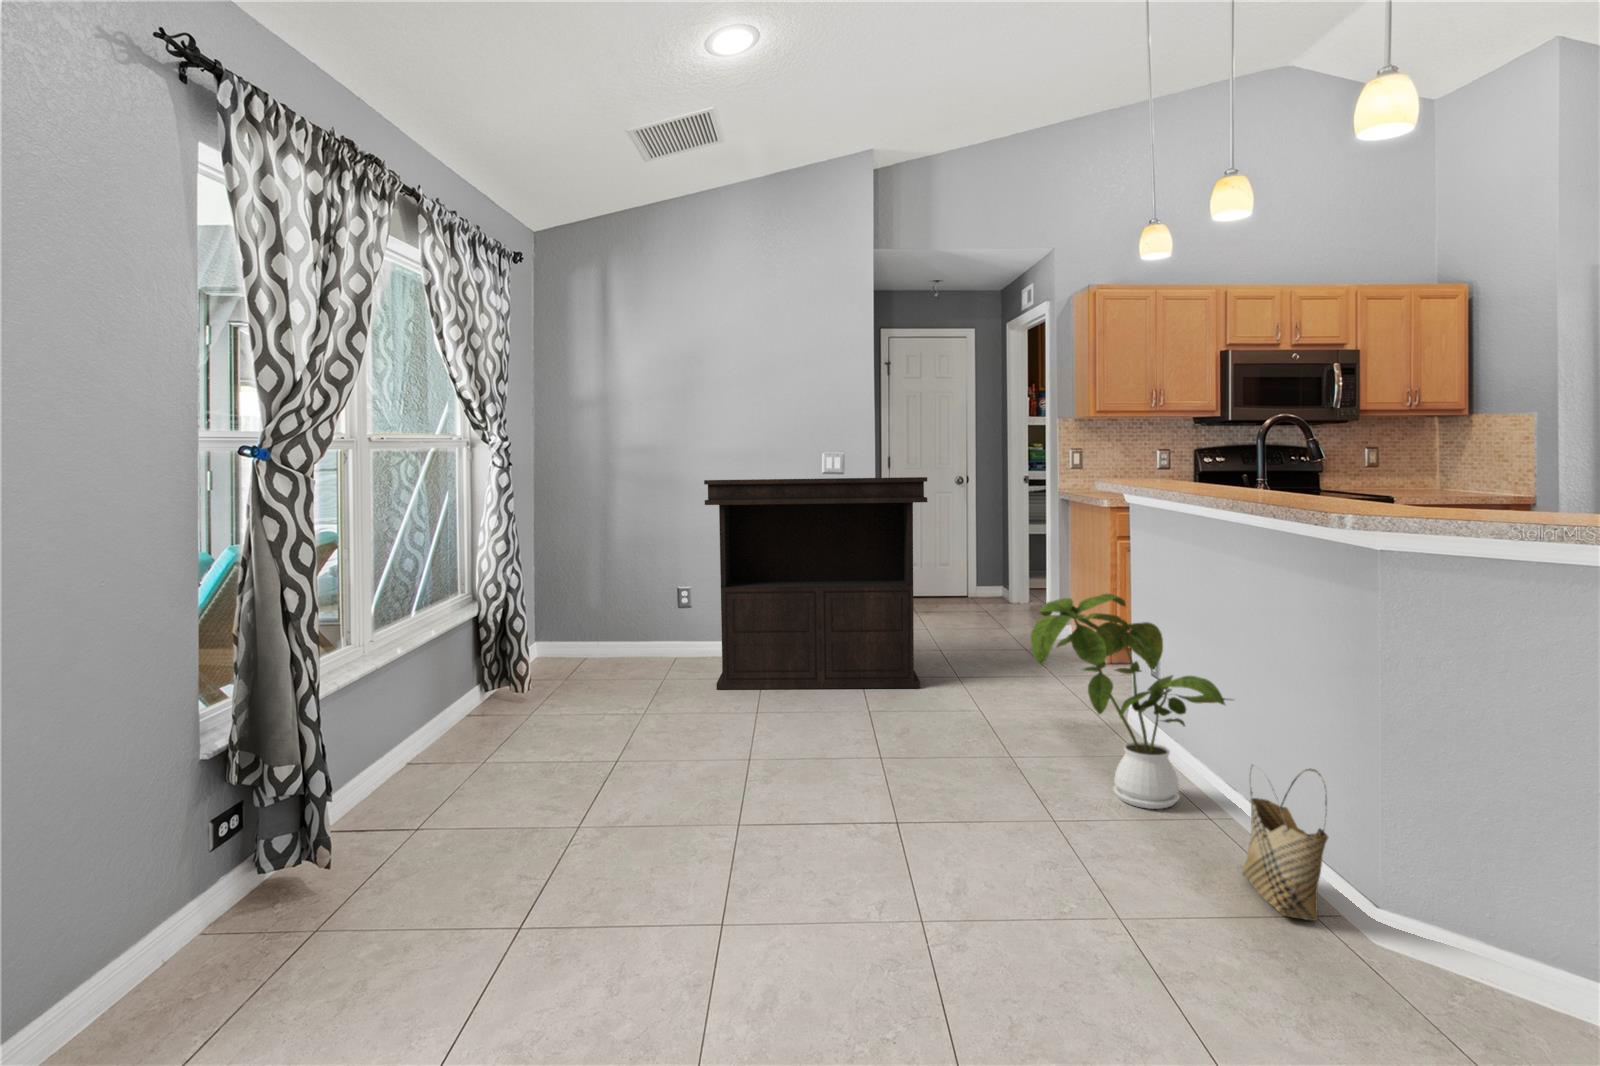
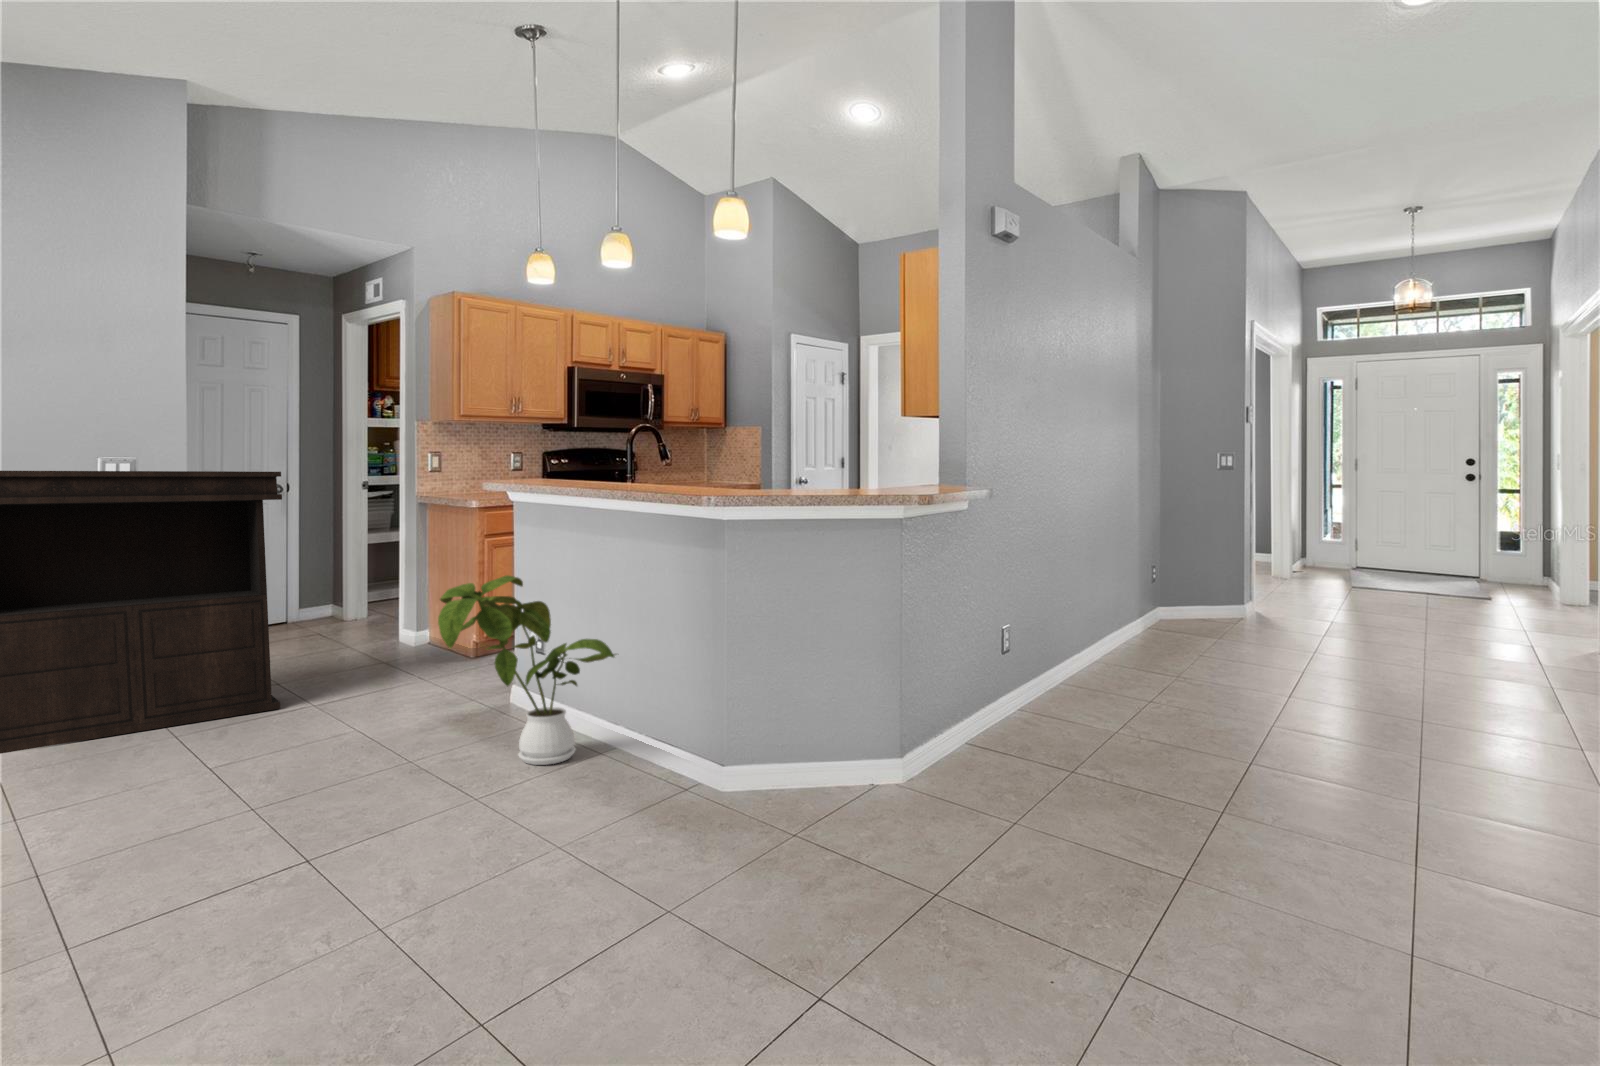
woven basket: present [1242,766,1328,920] -> none [637,693,698,810]

